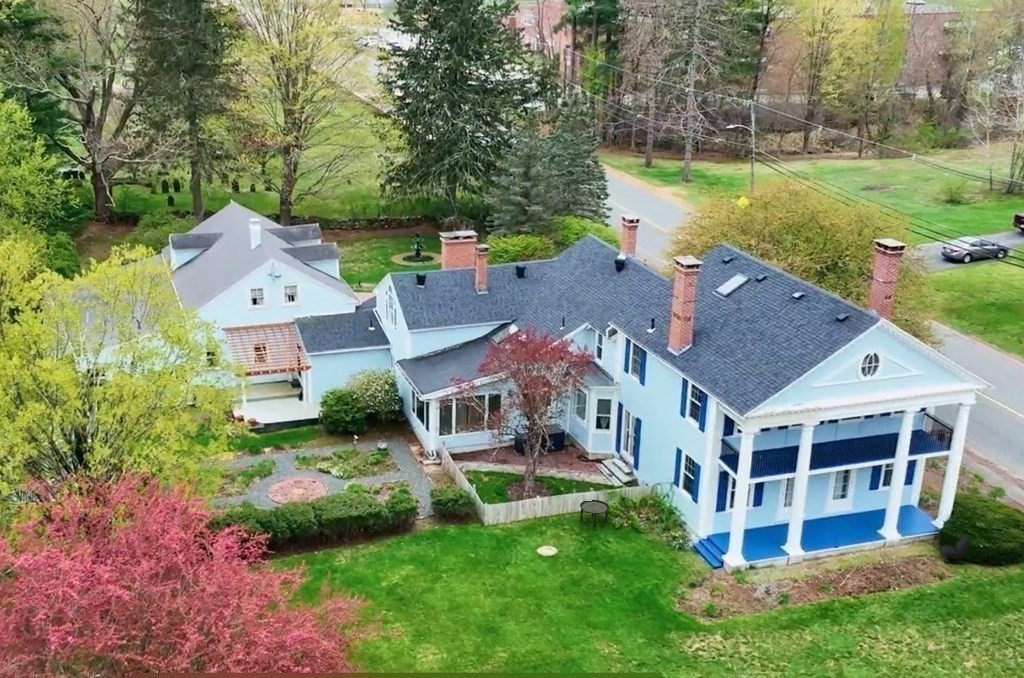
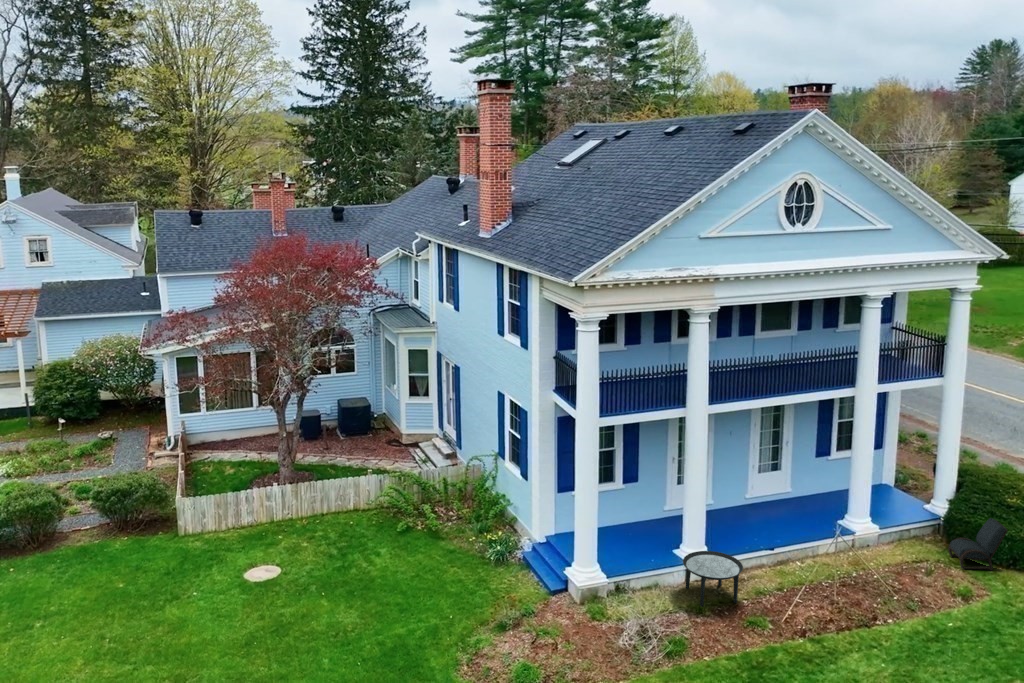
round table: present [580,500,609,528] -> present [683,551,743,606]

